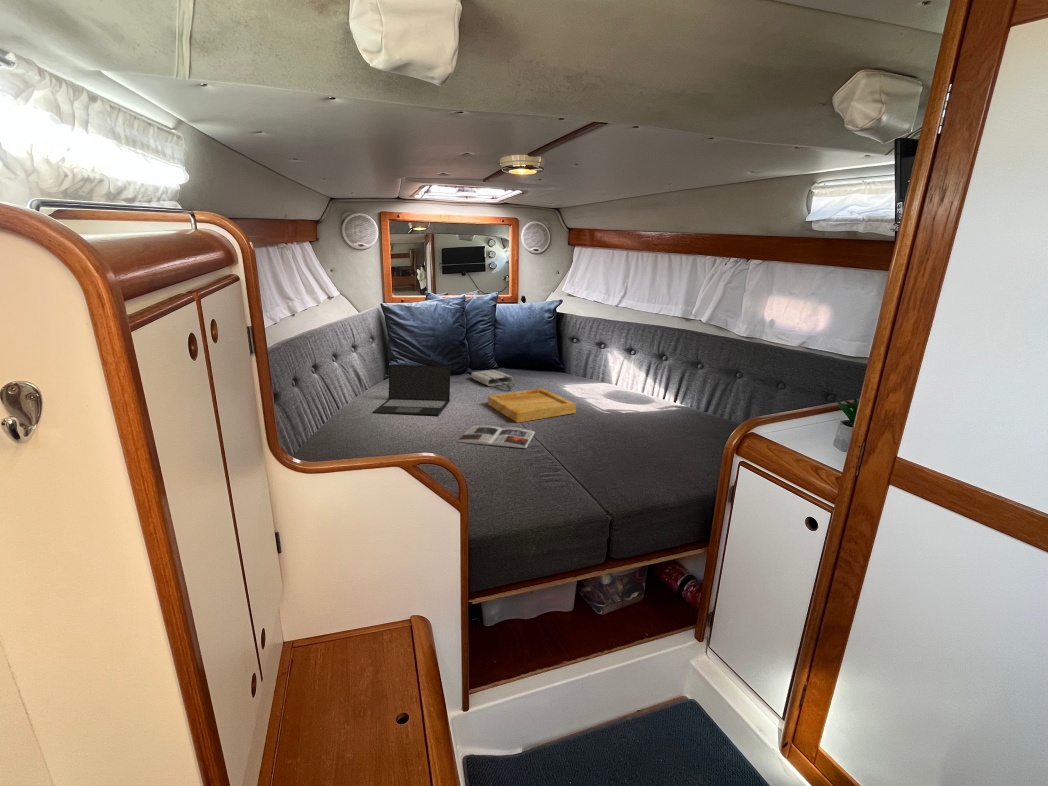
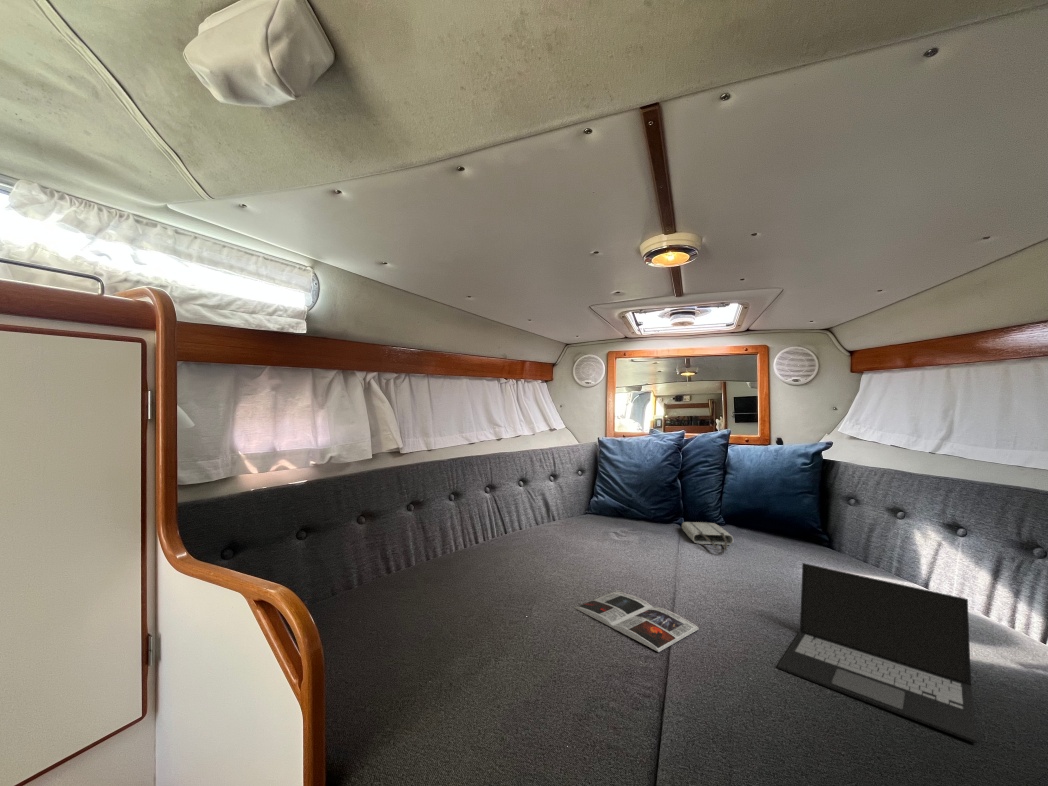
laptop: present [373,365,450,415] -> present [777,563,977,743]
tray: present [488,388,576,423] -> none [671,554,802,615]

